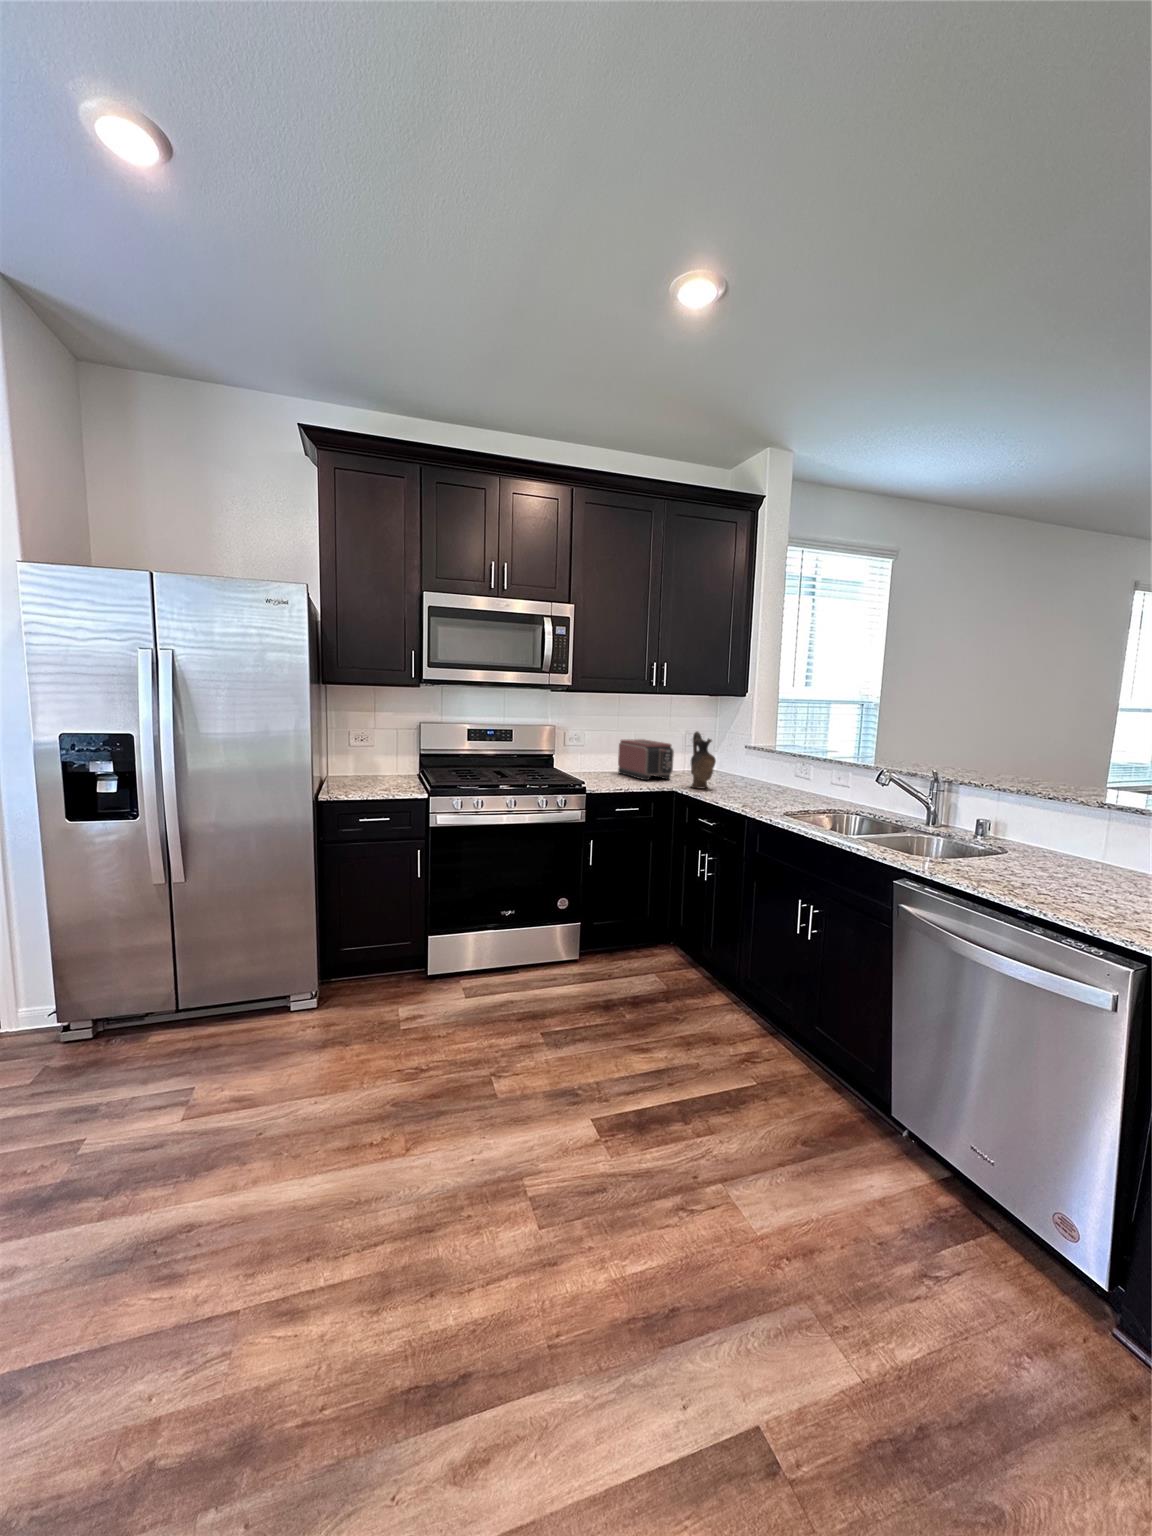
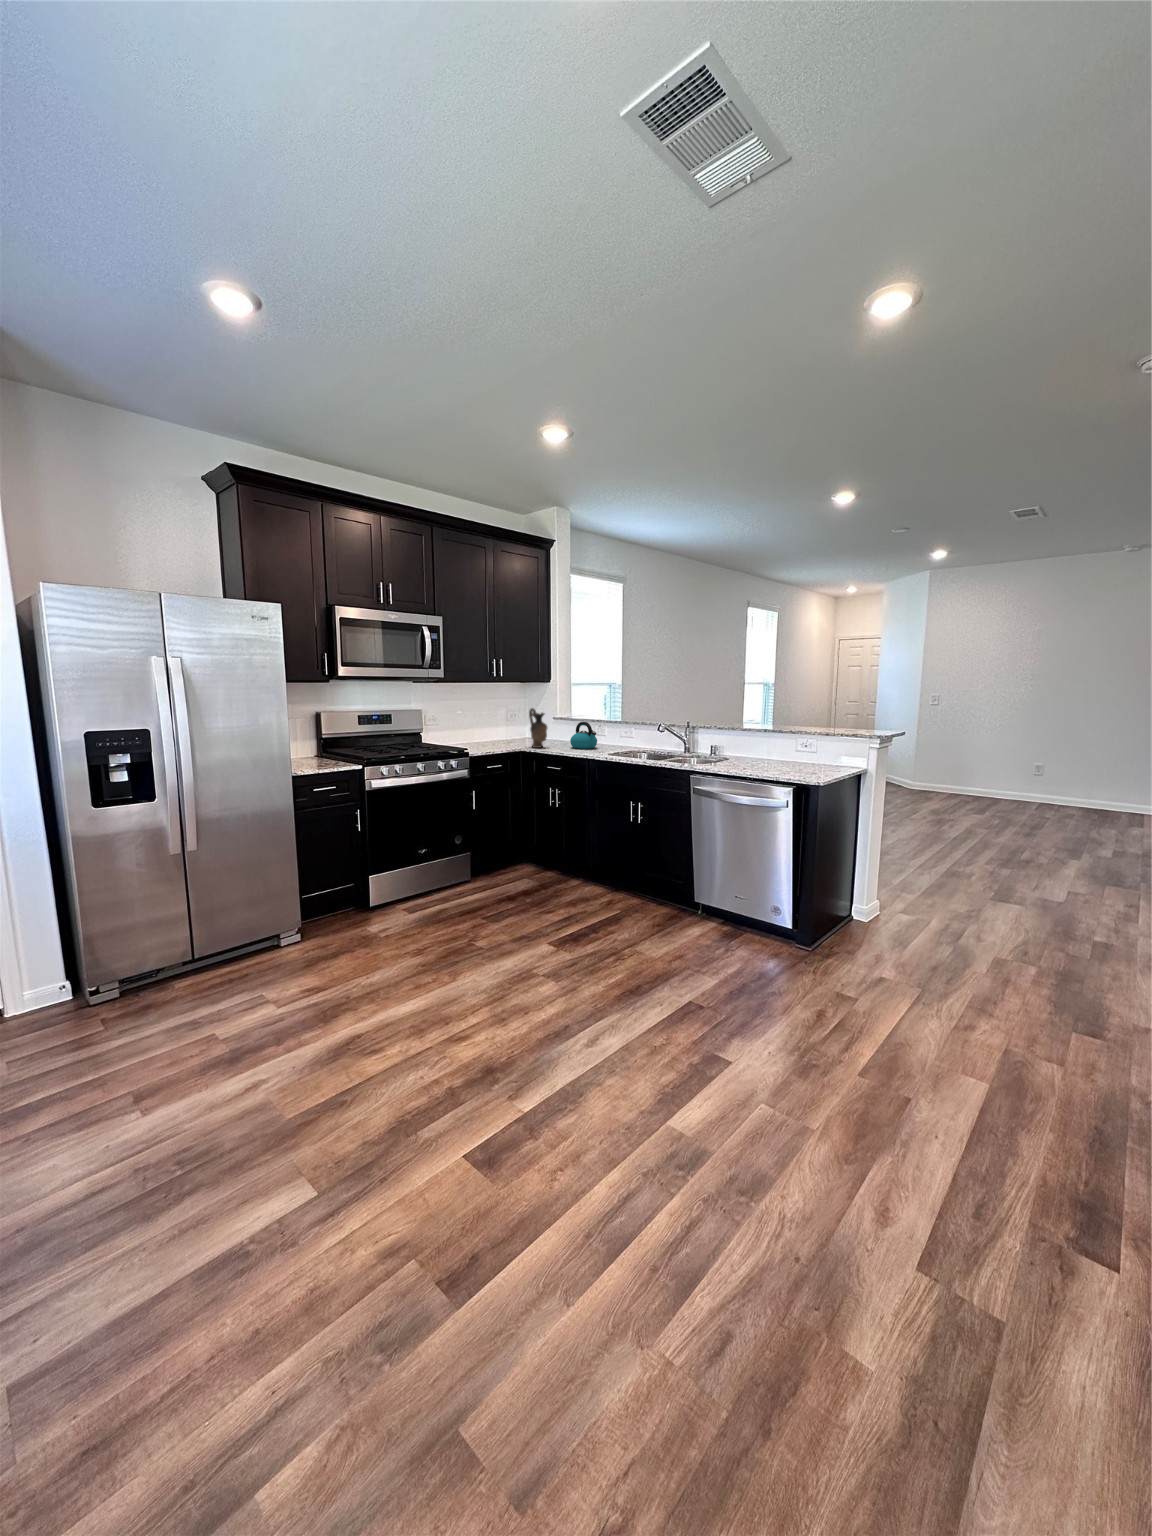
toaster: present [618,739,674,780] -> none [468,717,512,746]
kettle: none [747,756,790,798] -> present [570,722,597,749]

